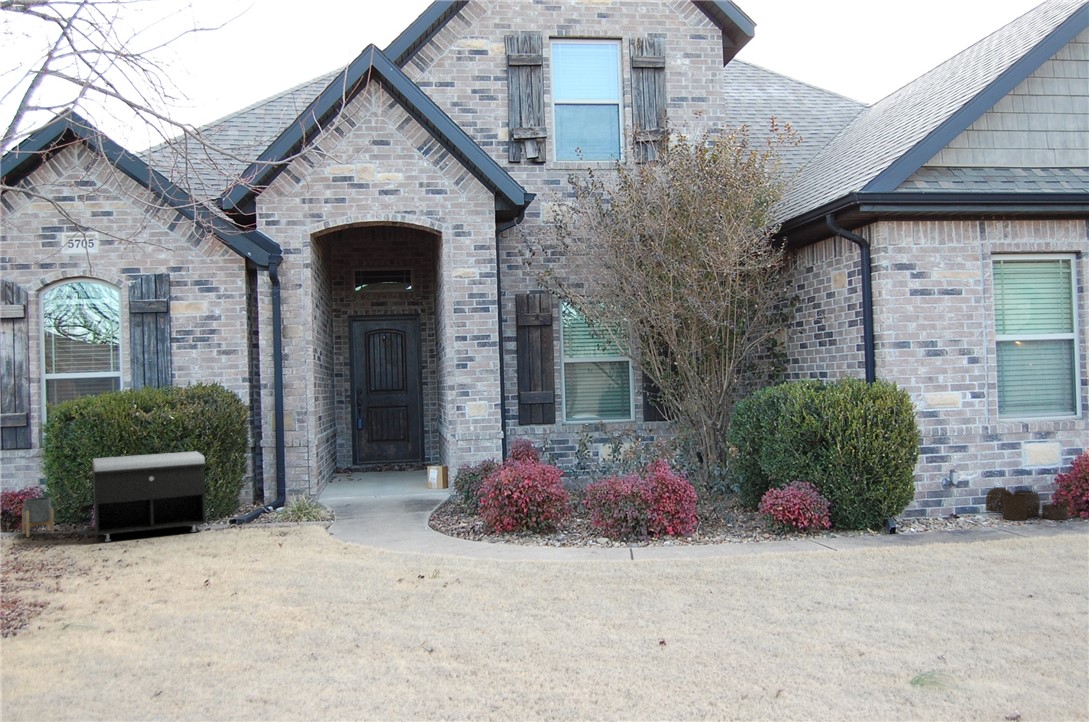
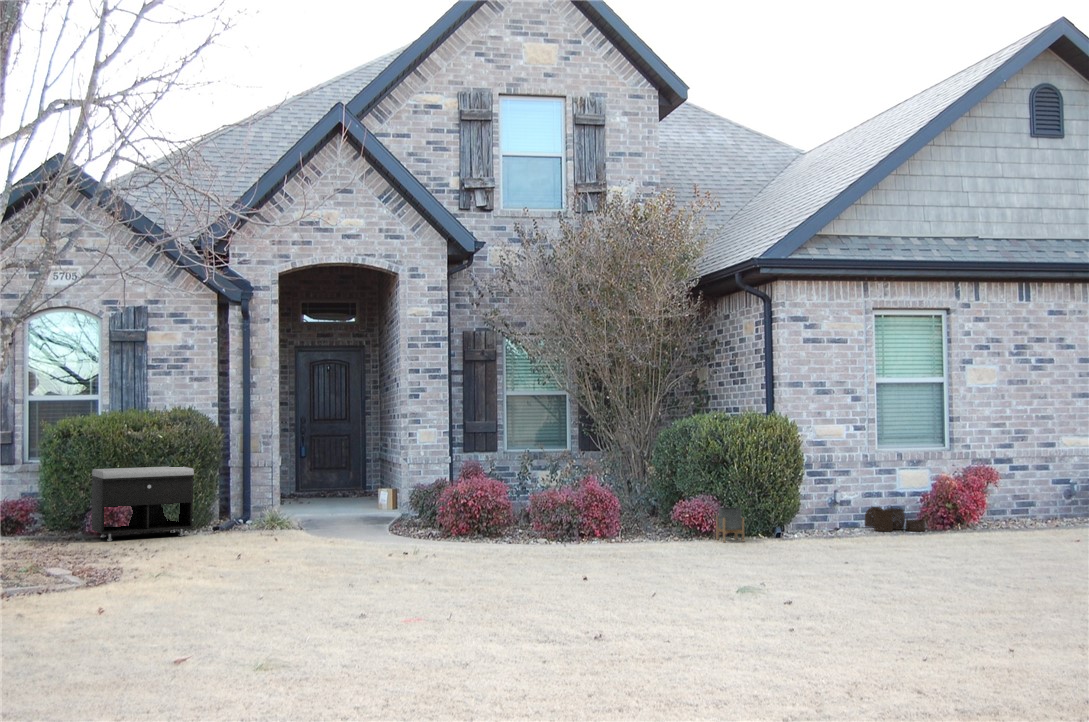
planter: present [22,497,54,537] -> present [716,507,745,542]

